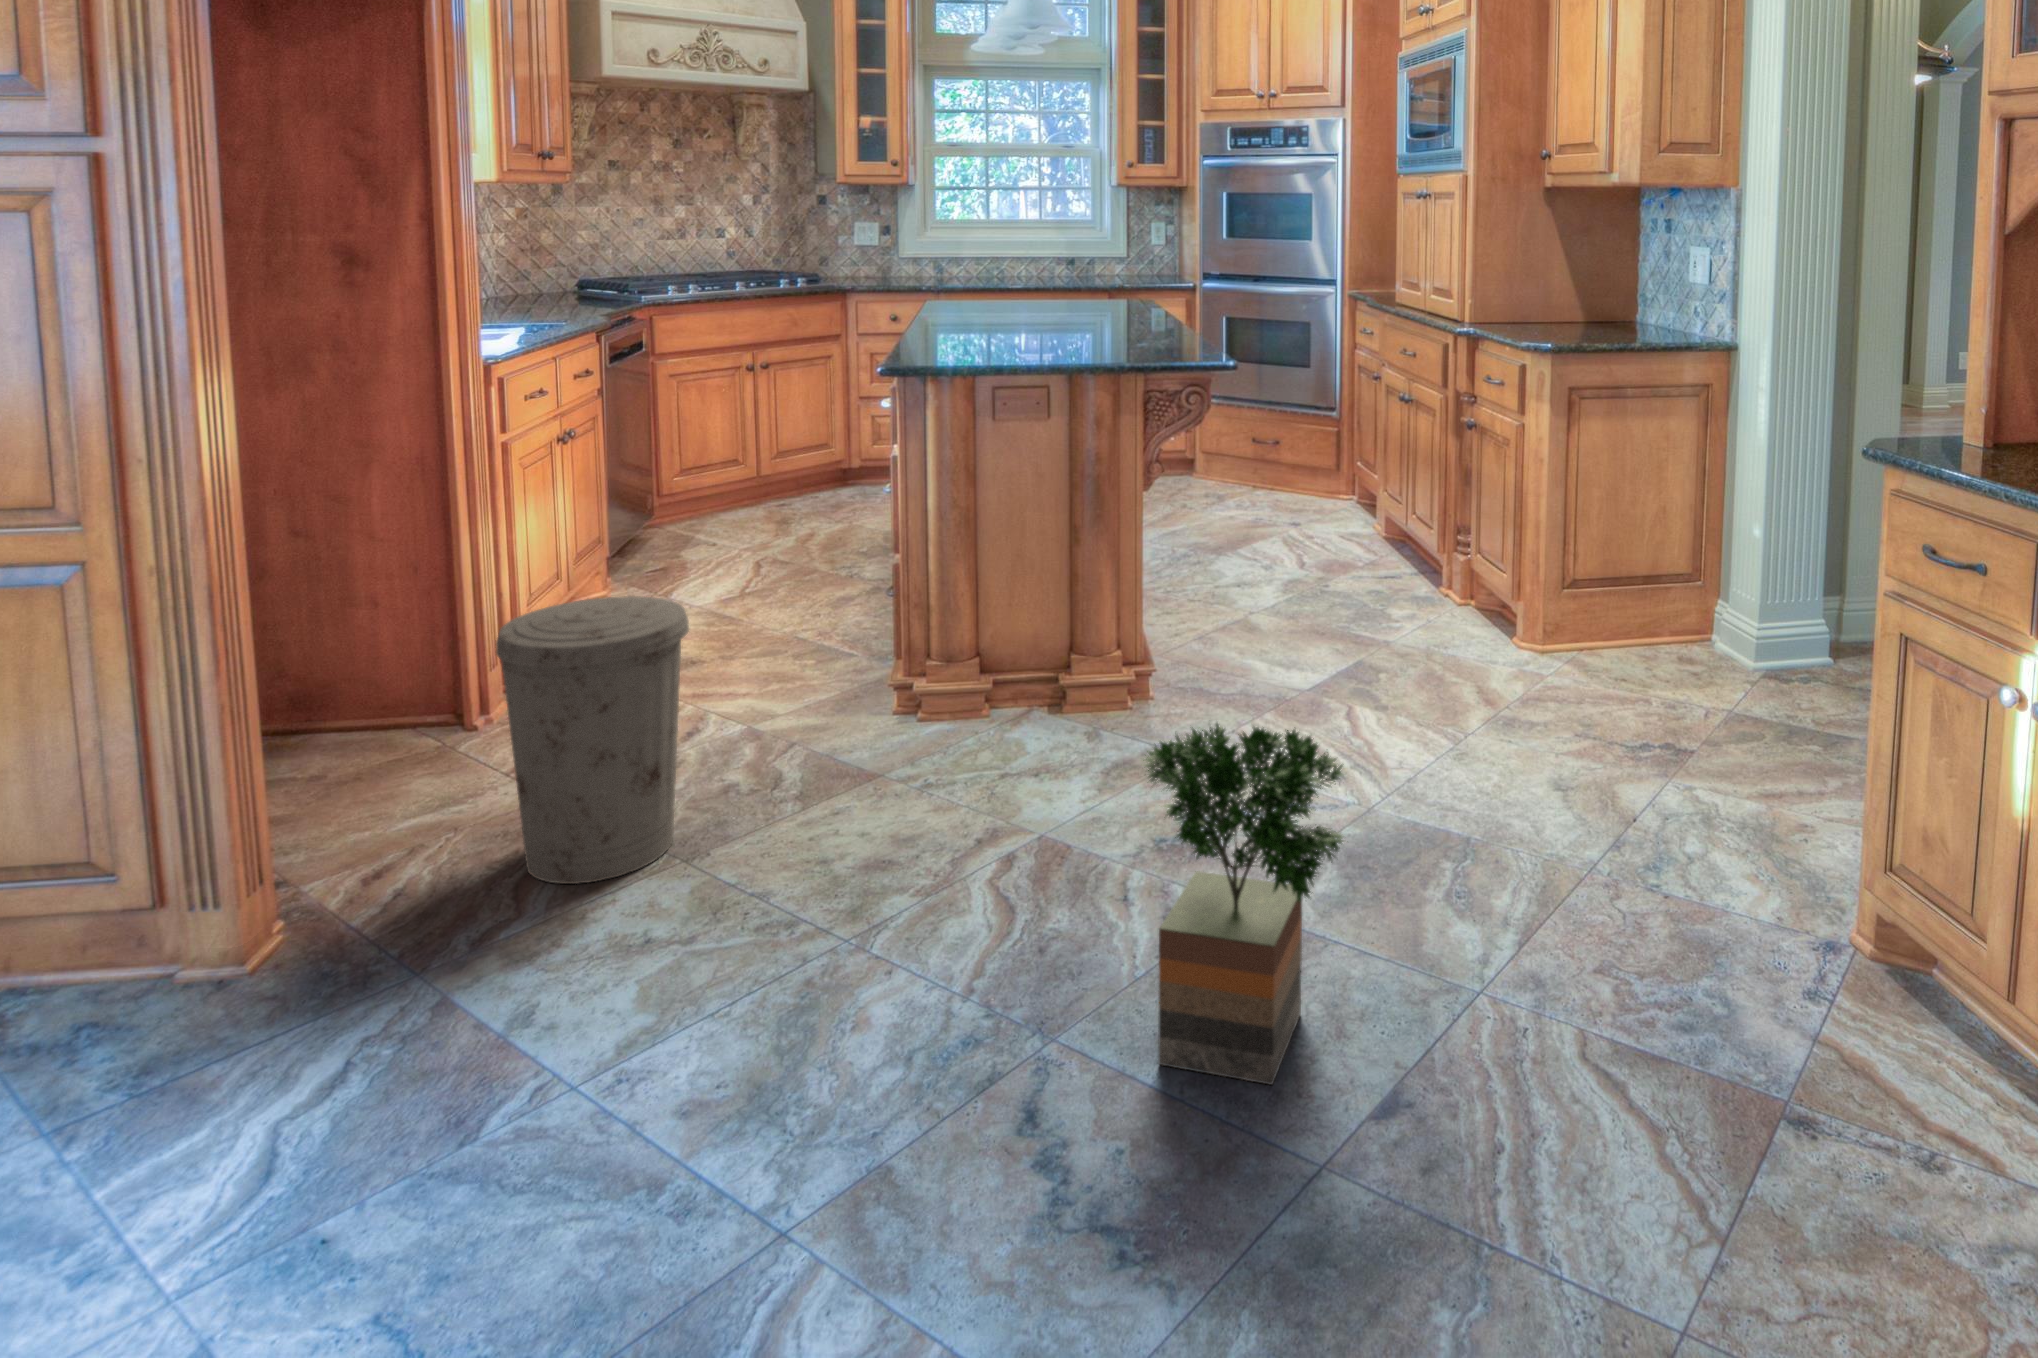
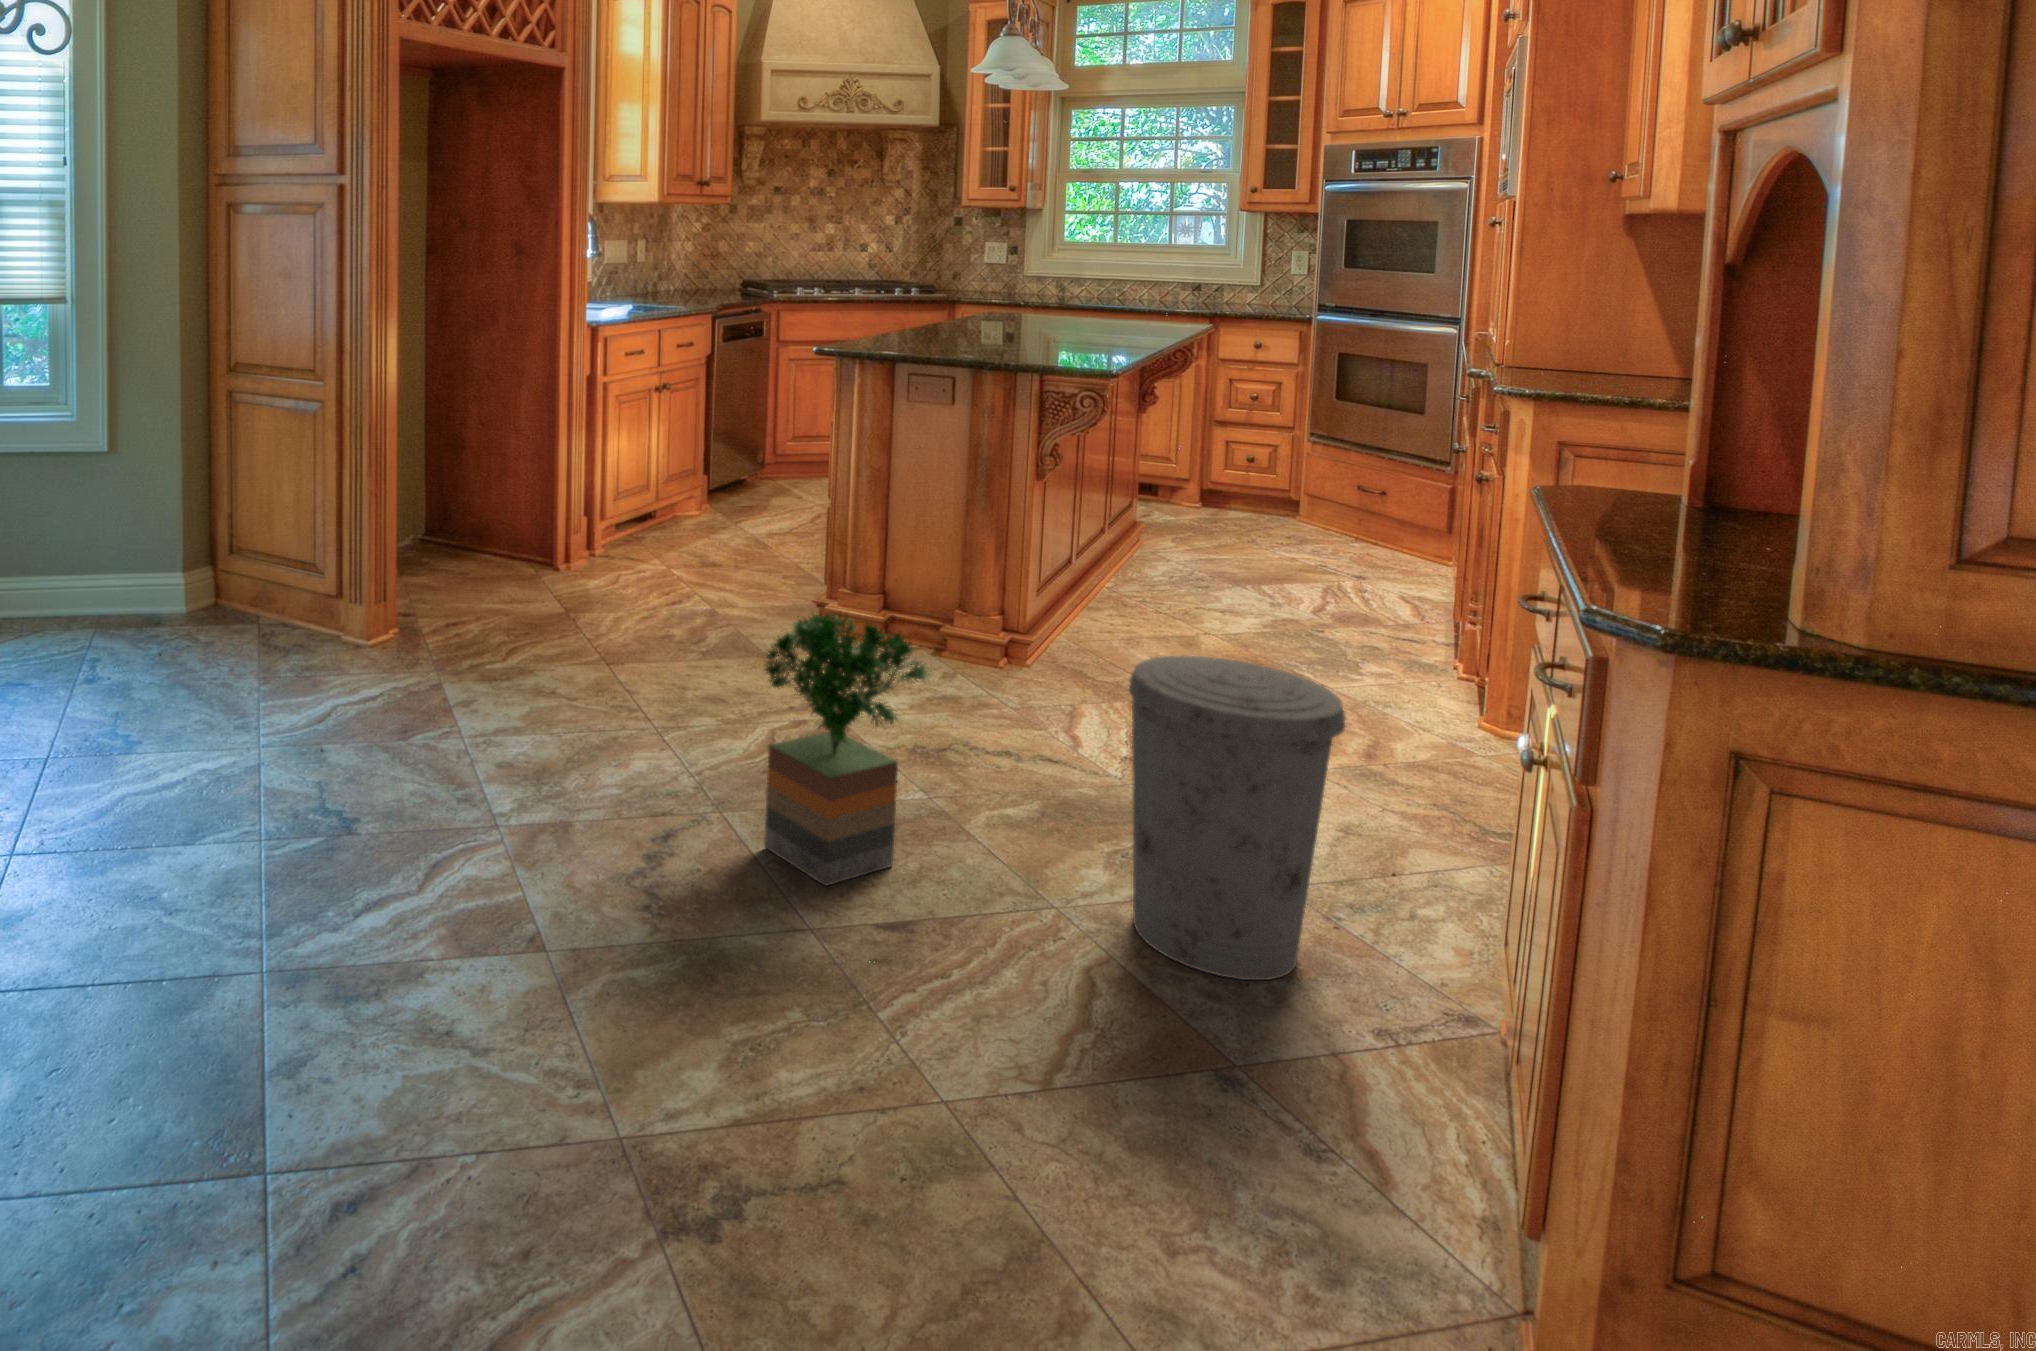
trash can: present [496,596,689,884] -> present [1129,656,1345,980]

